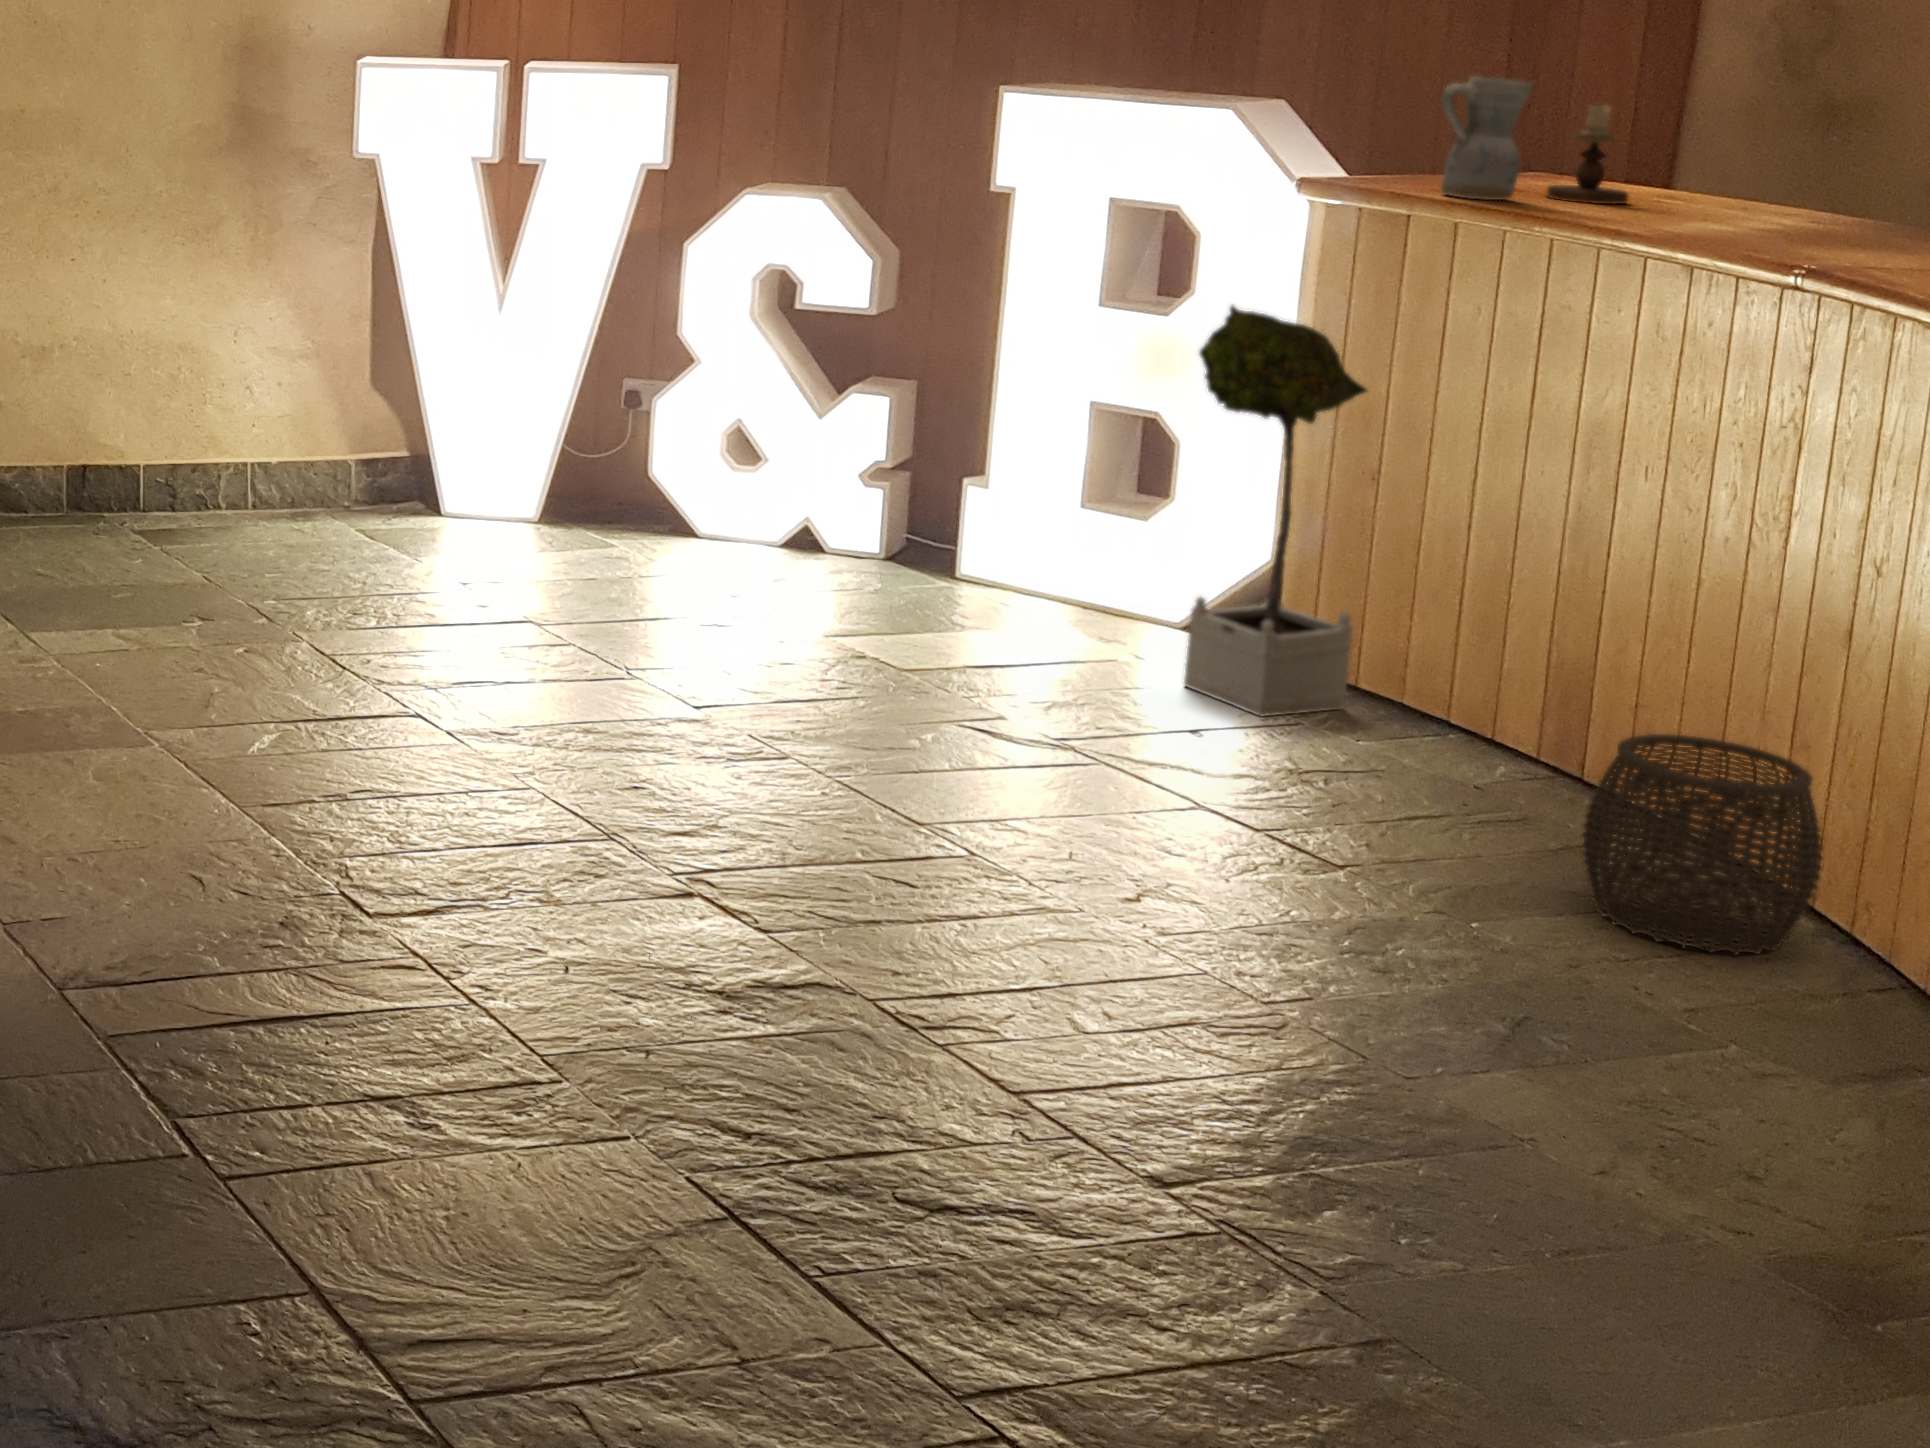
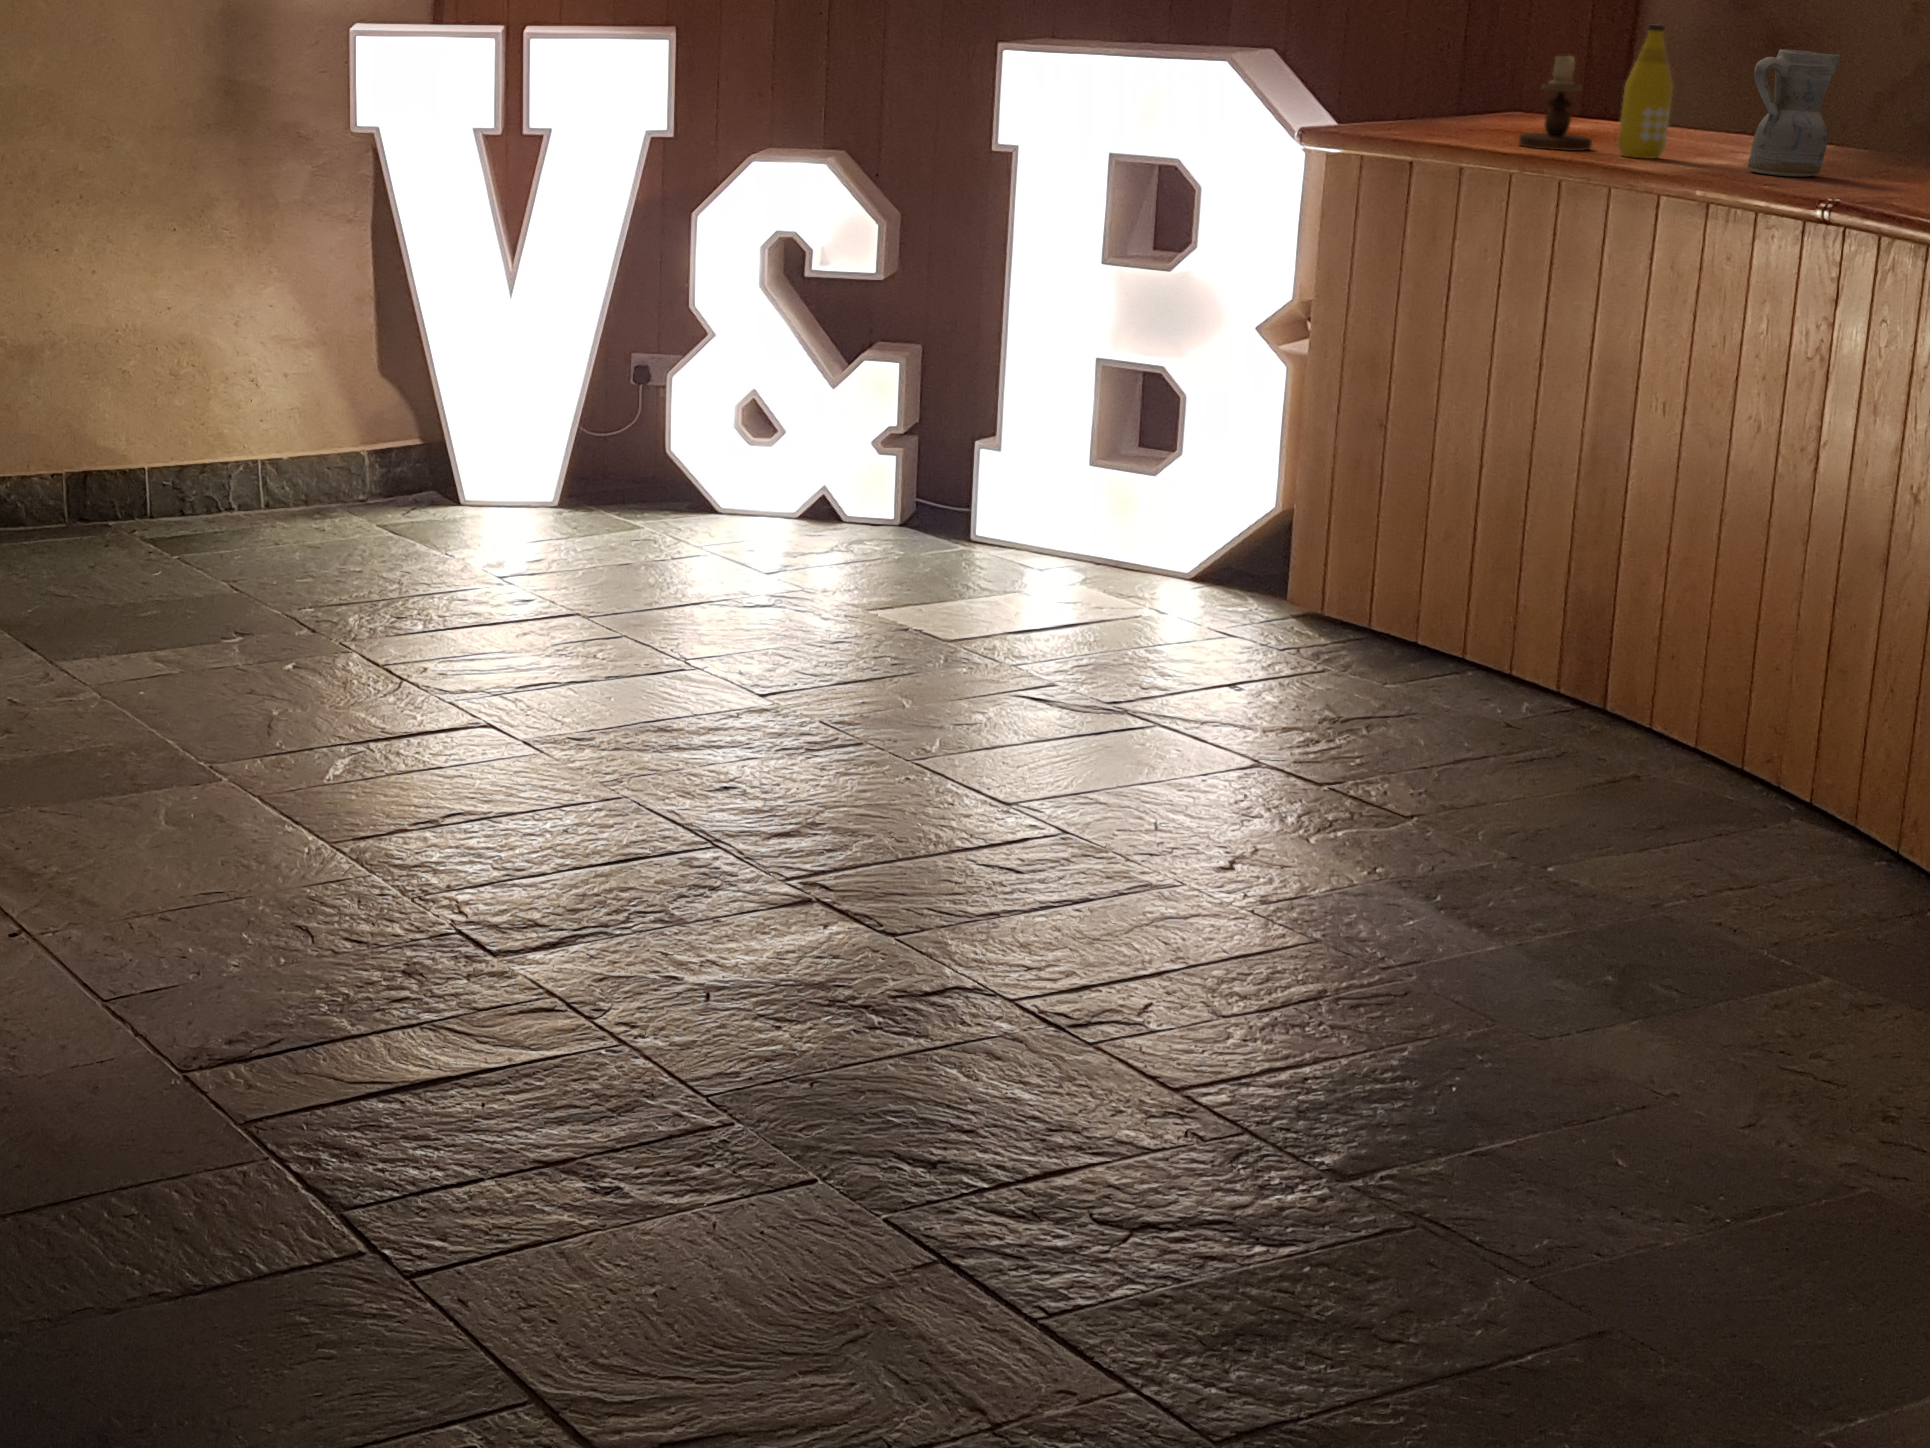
bottle: none [1652,75,1716,215] -> present [1618,25,1674,159]
ceramic pitcher: present [1441,76,1533,200] -> present [1748,49,1840,177]
potted tree: present [1184,306,1367,717] -> none [1209,261,1370,660]
woven basket: present [1582,734,1823,954] -> none [1617,659,1834,866]

